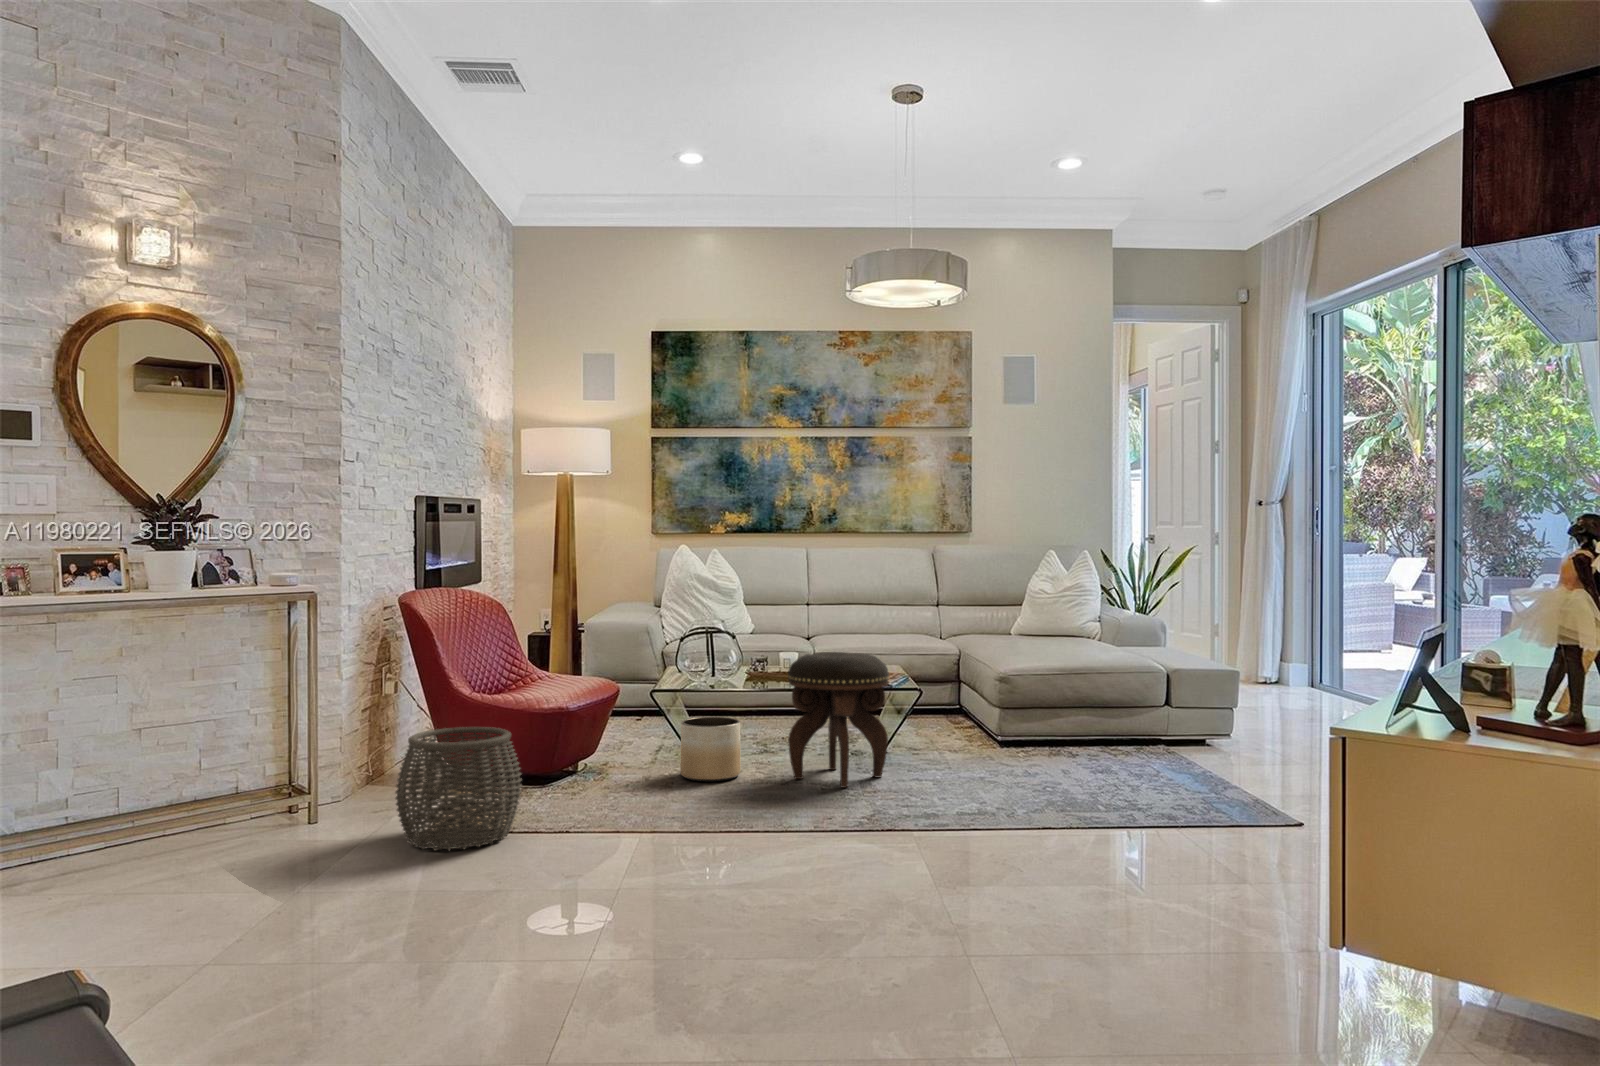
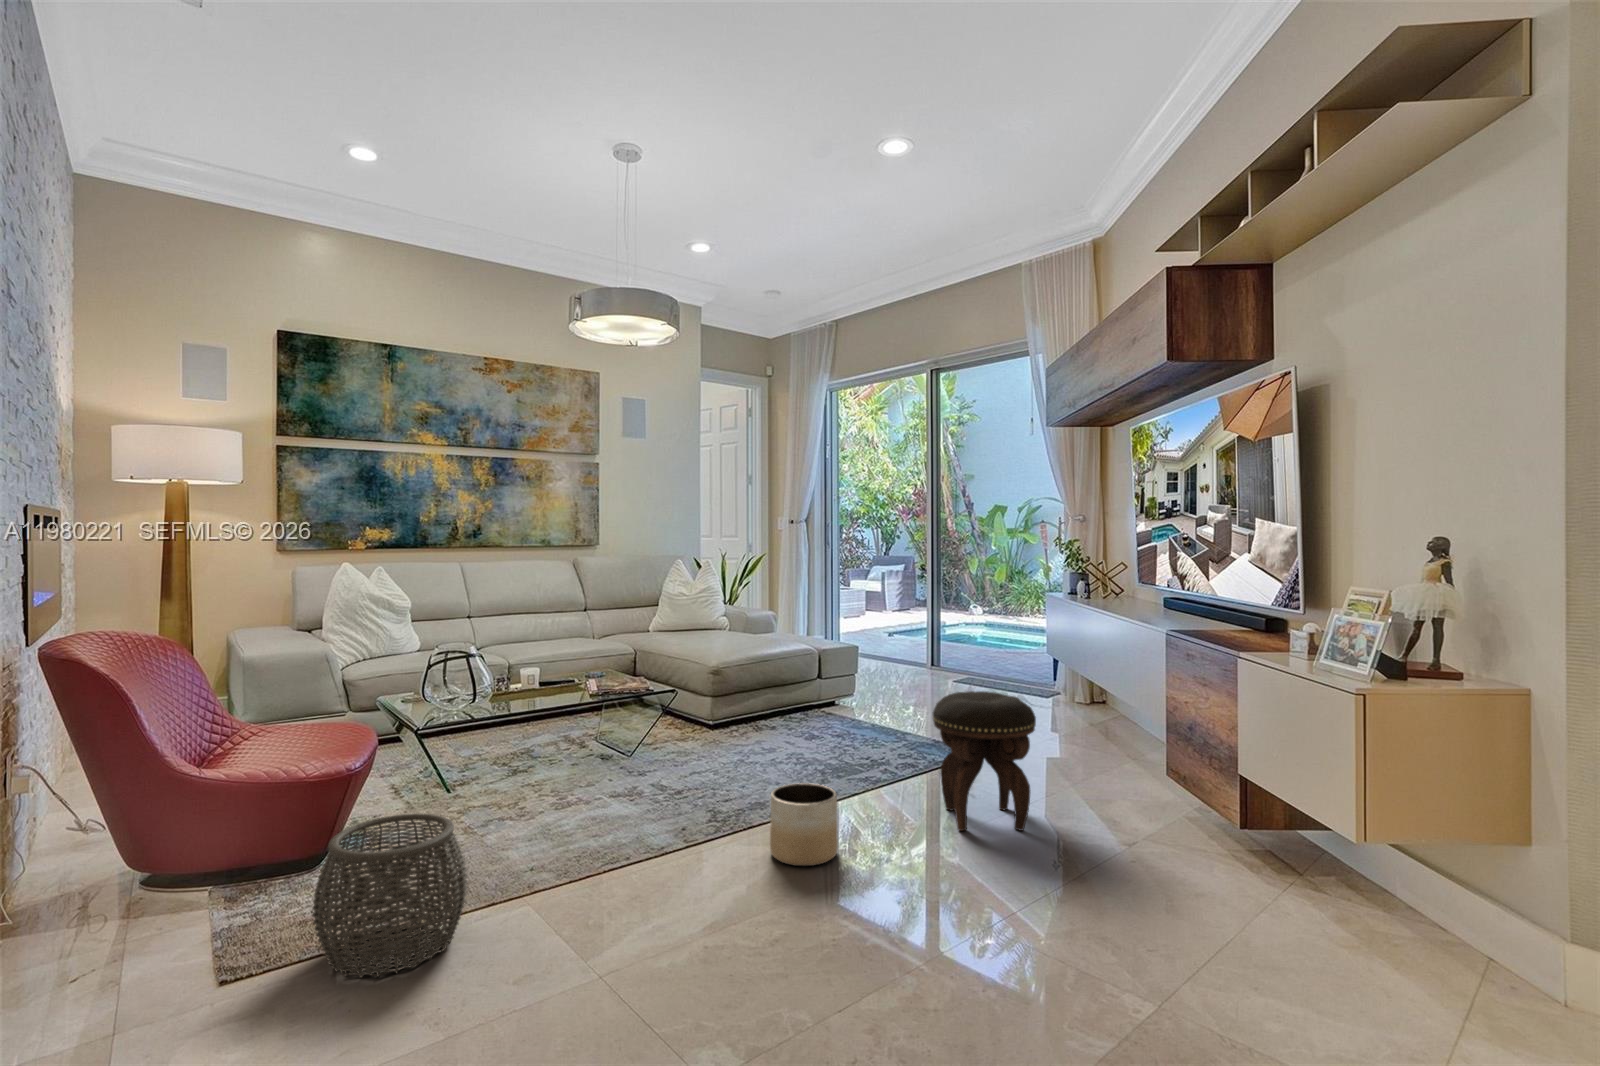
footstool: present [788,652,889,788] -> present [933,691,1036,831]
planter: present [680,717,741,781] -> present [770,783,838,866]

